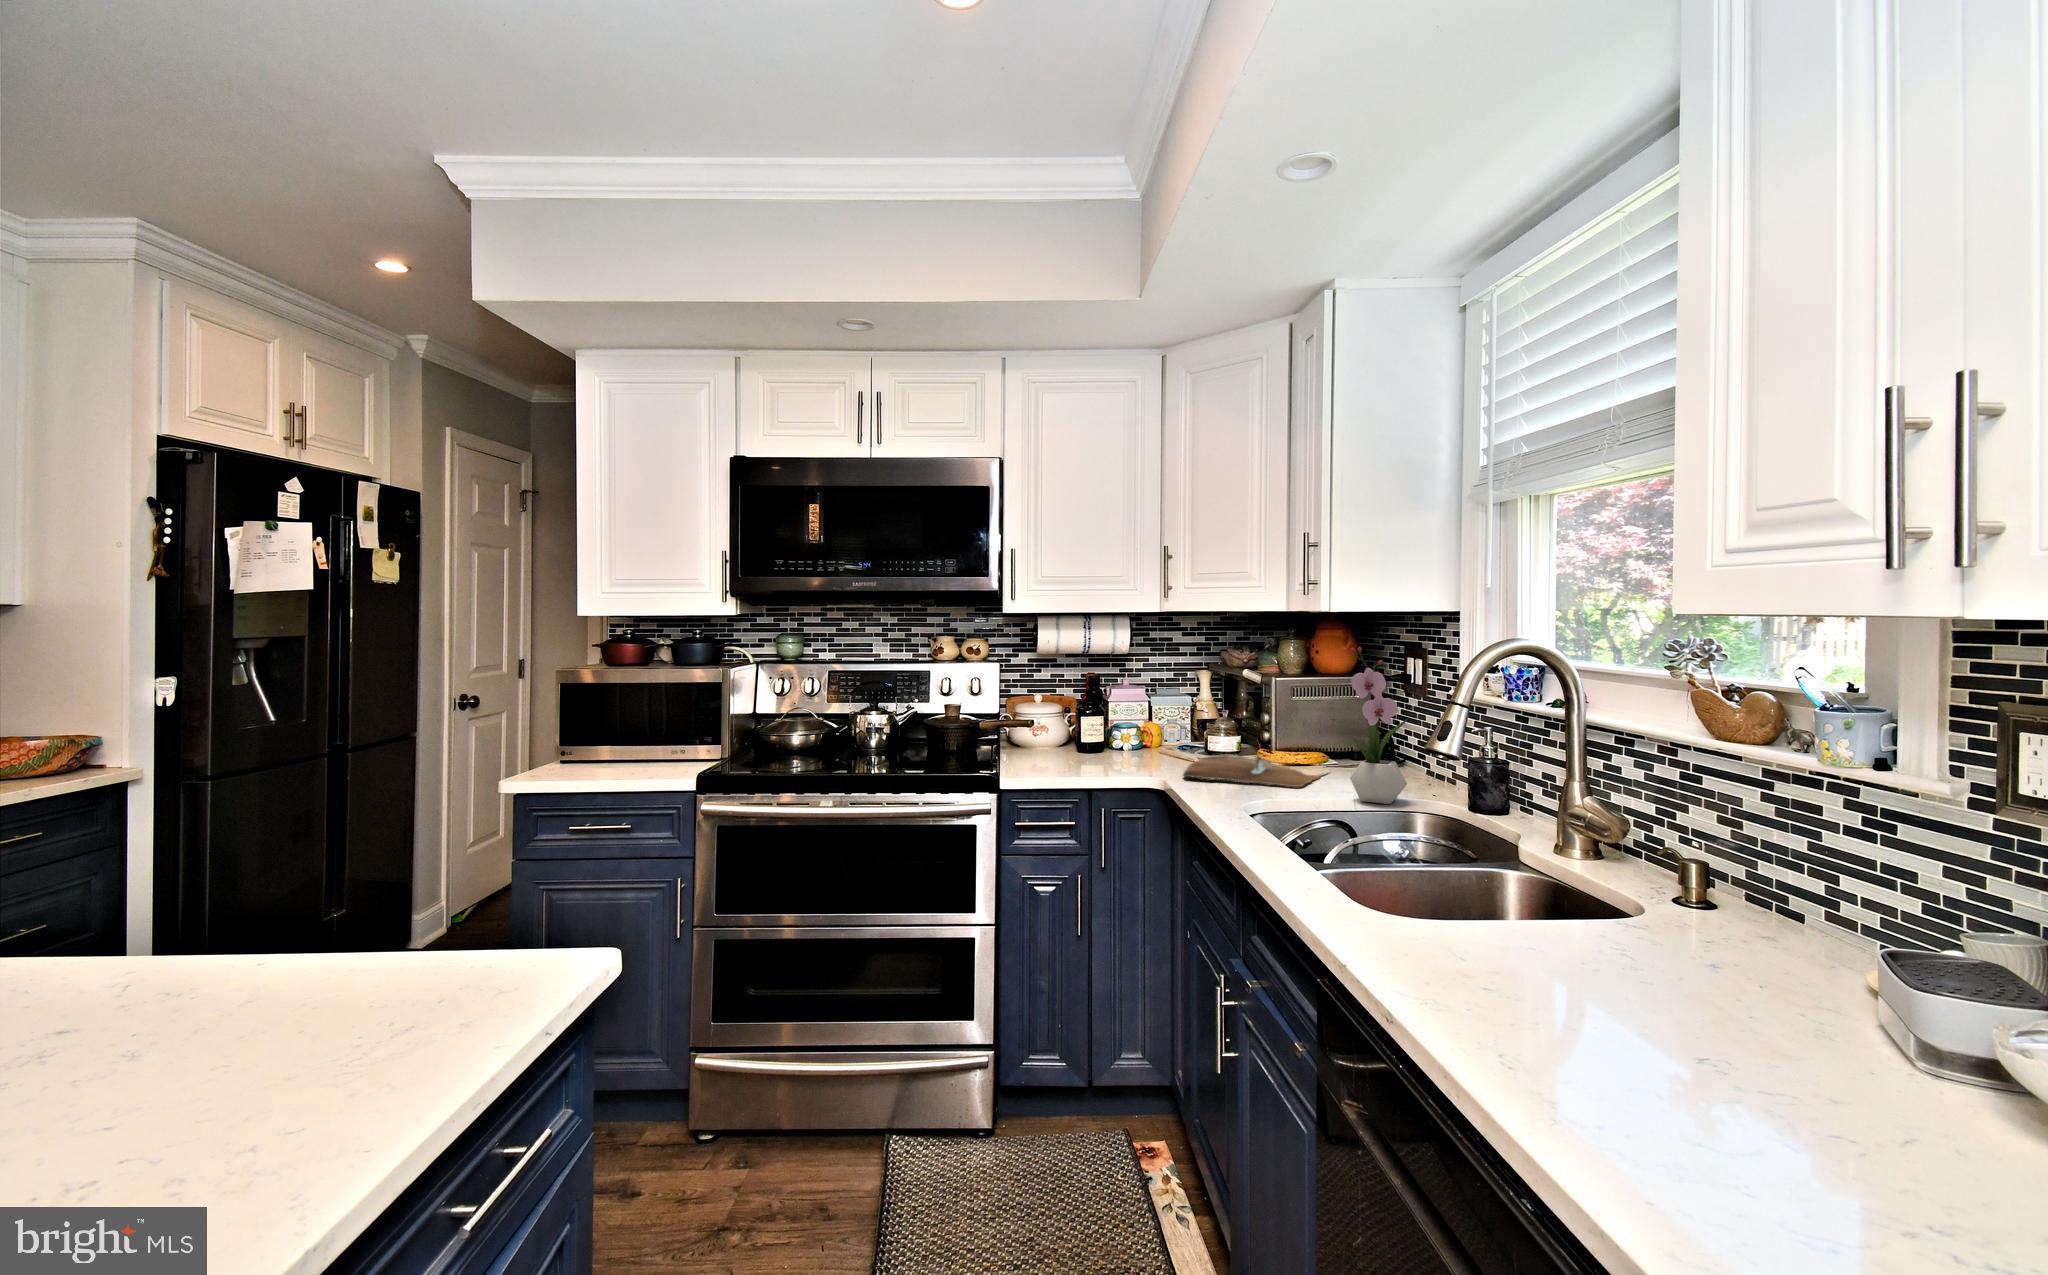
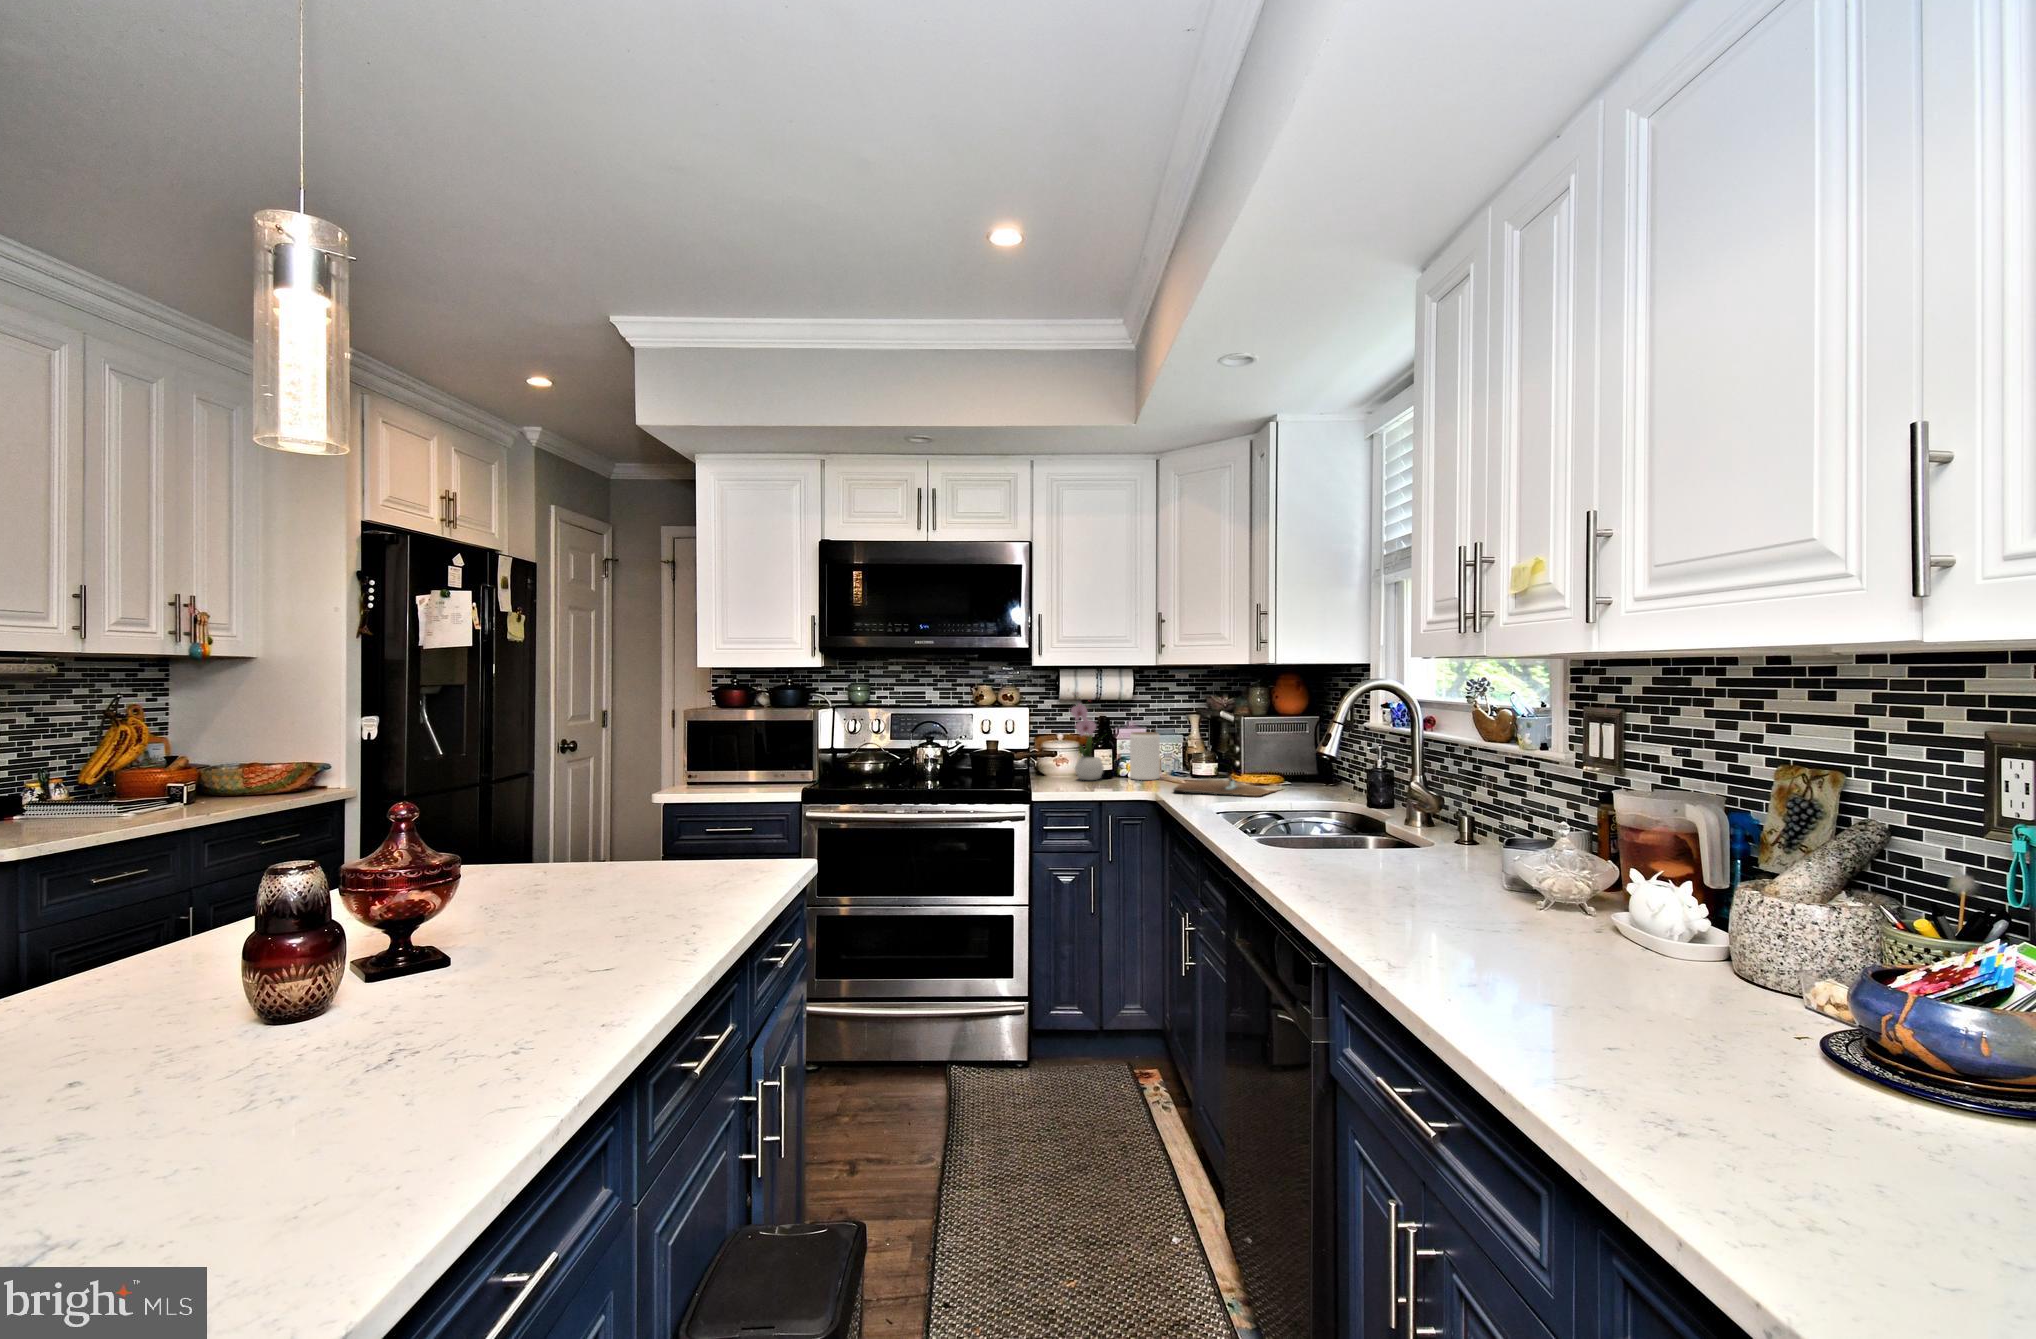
flower arrangement: present [1350,647,1407,804] -> present [1071,693,1104,780]
jar: none [1126,694,1163,755] -> present [1130,732,1160,780]

